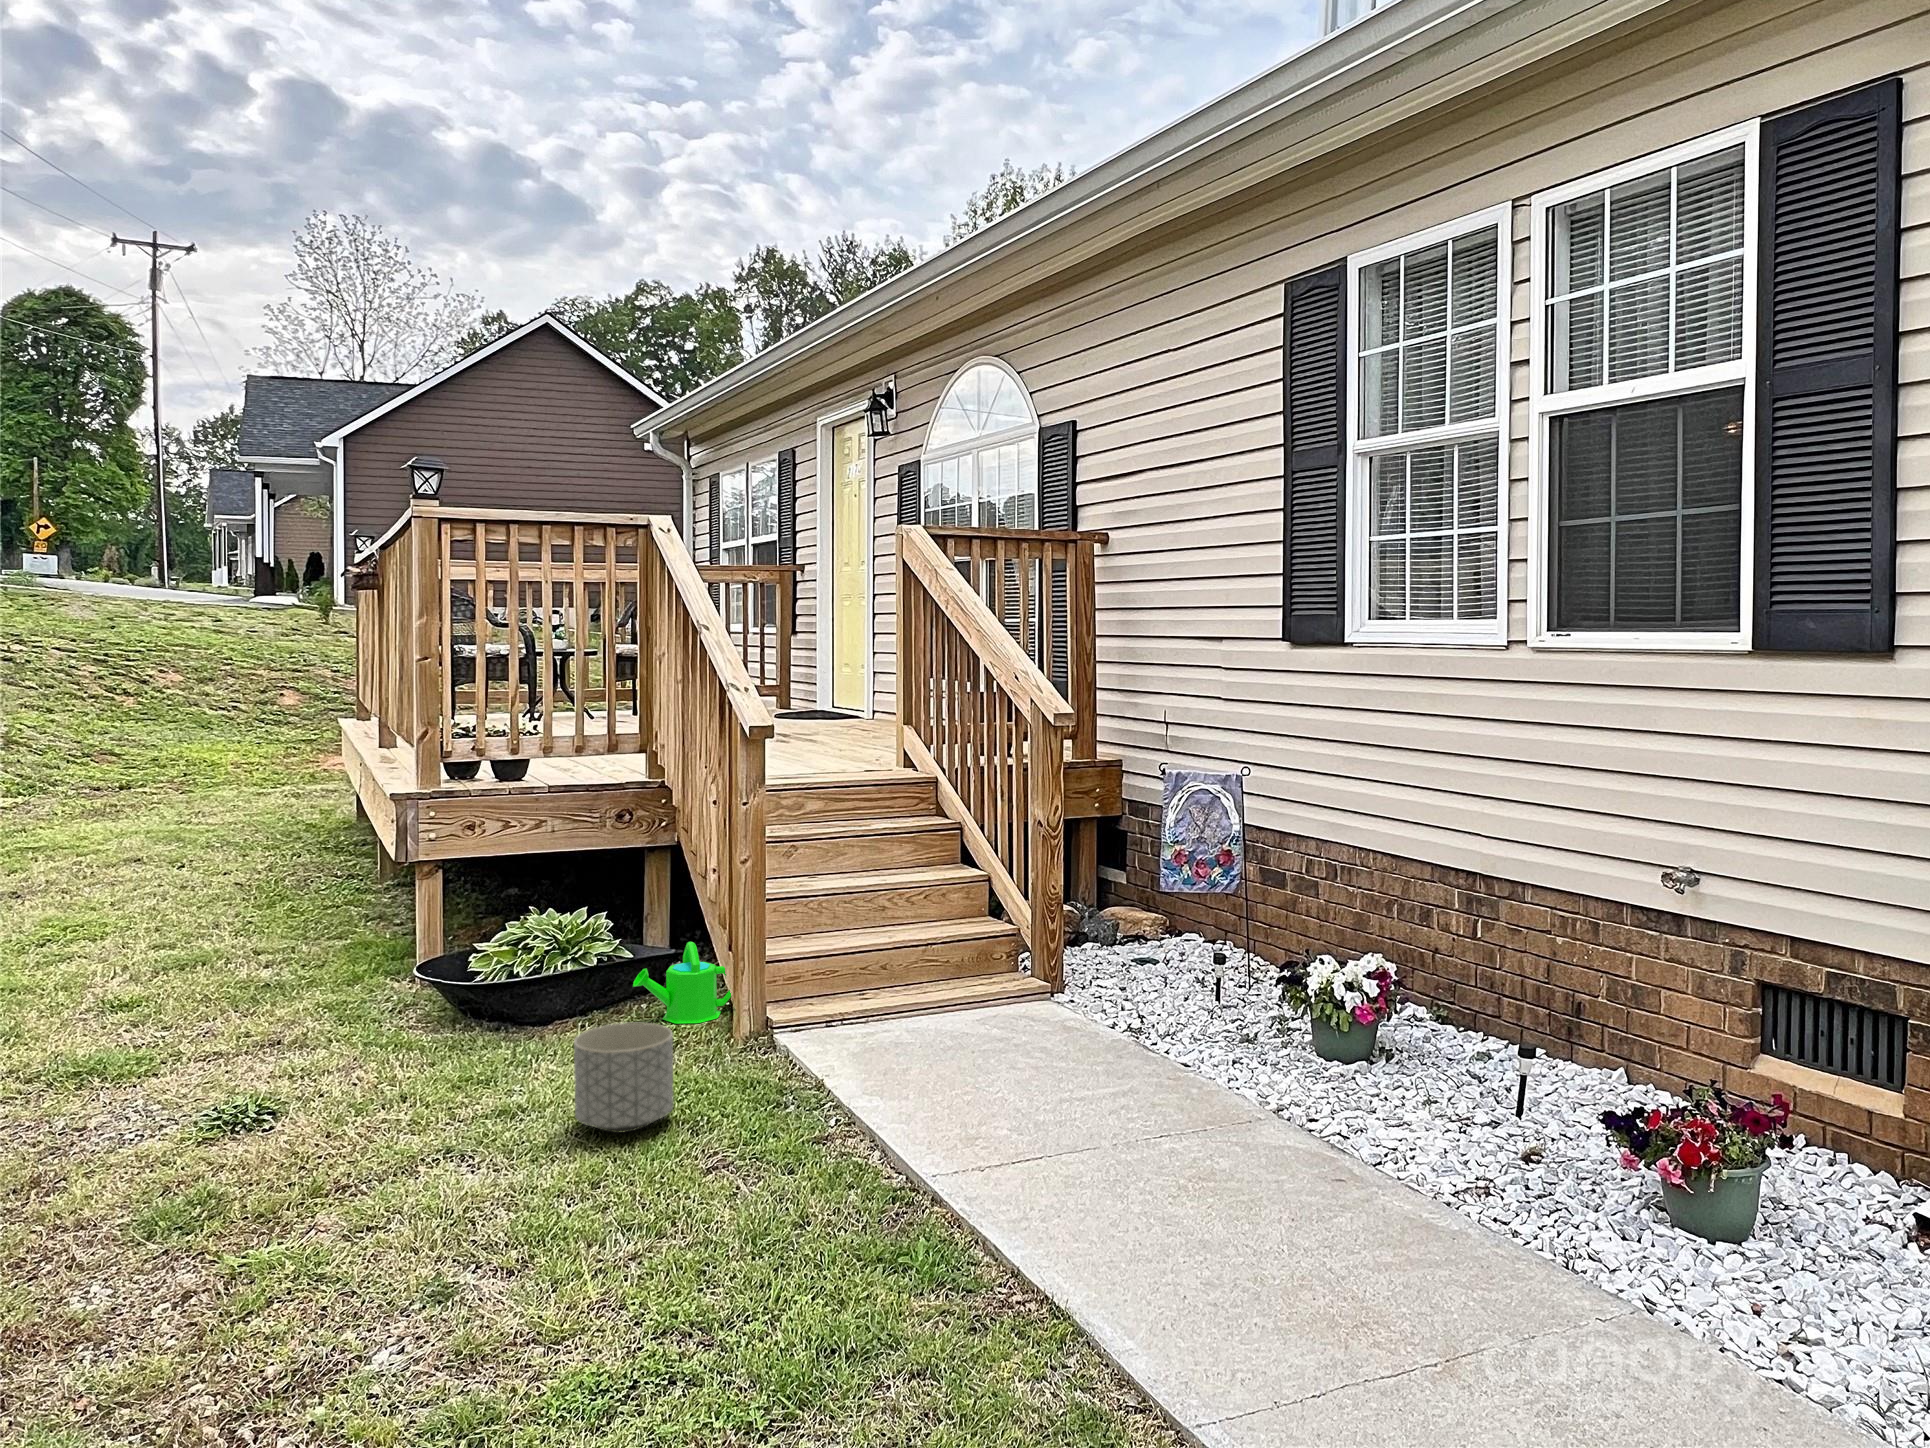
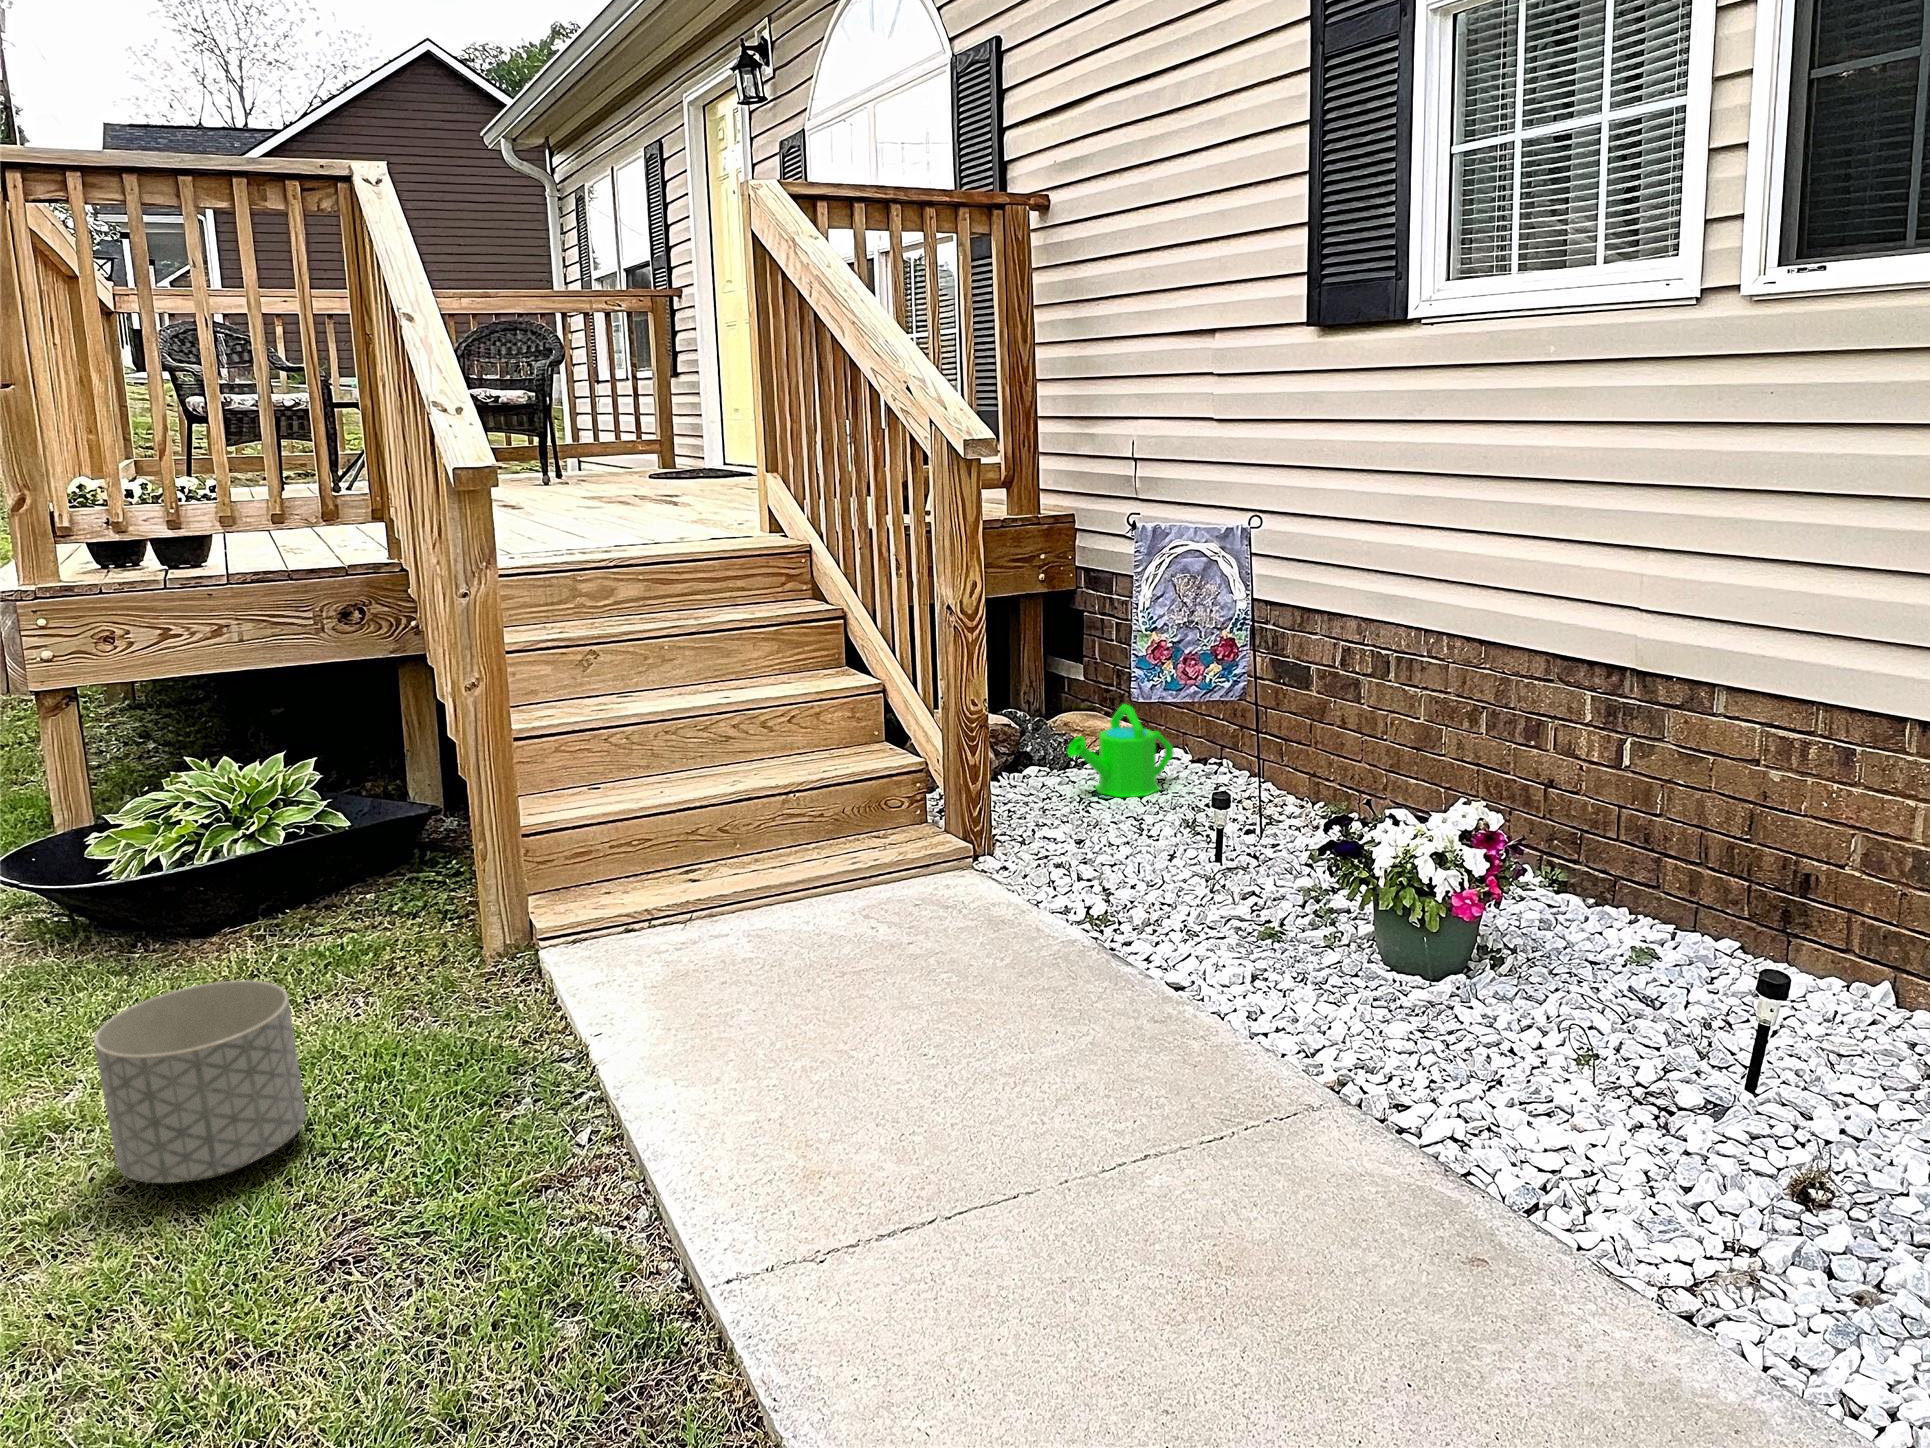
watering can: present [633,942,731,1024] -> present [1067,704,1173,797]

